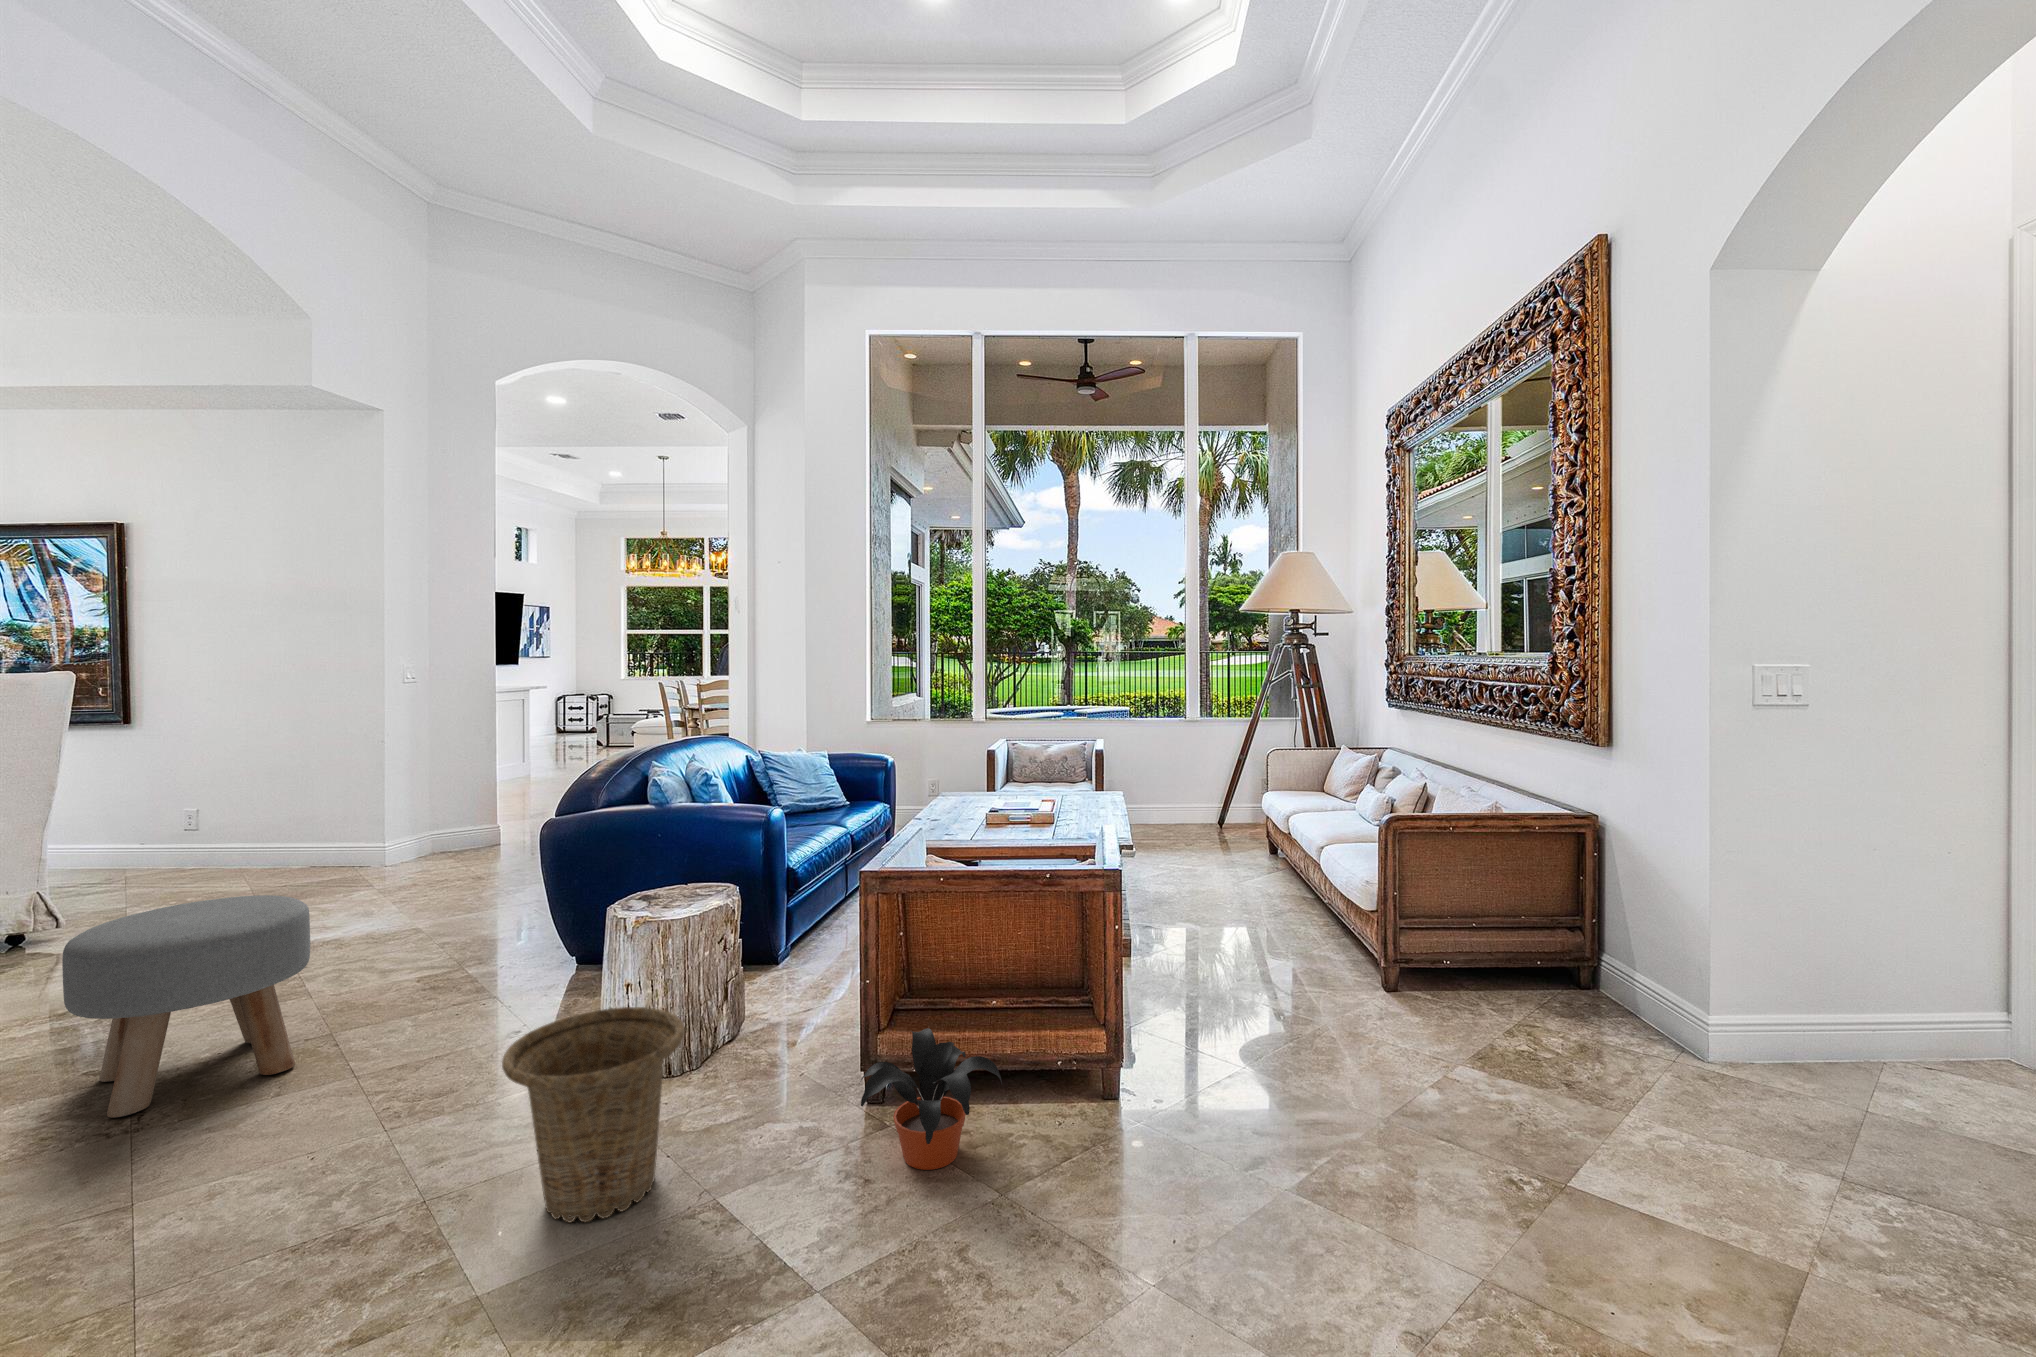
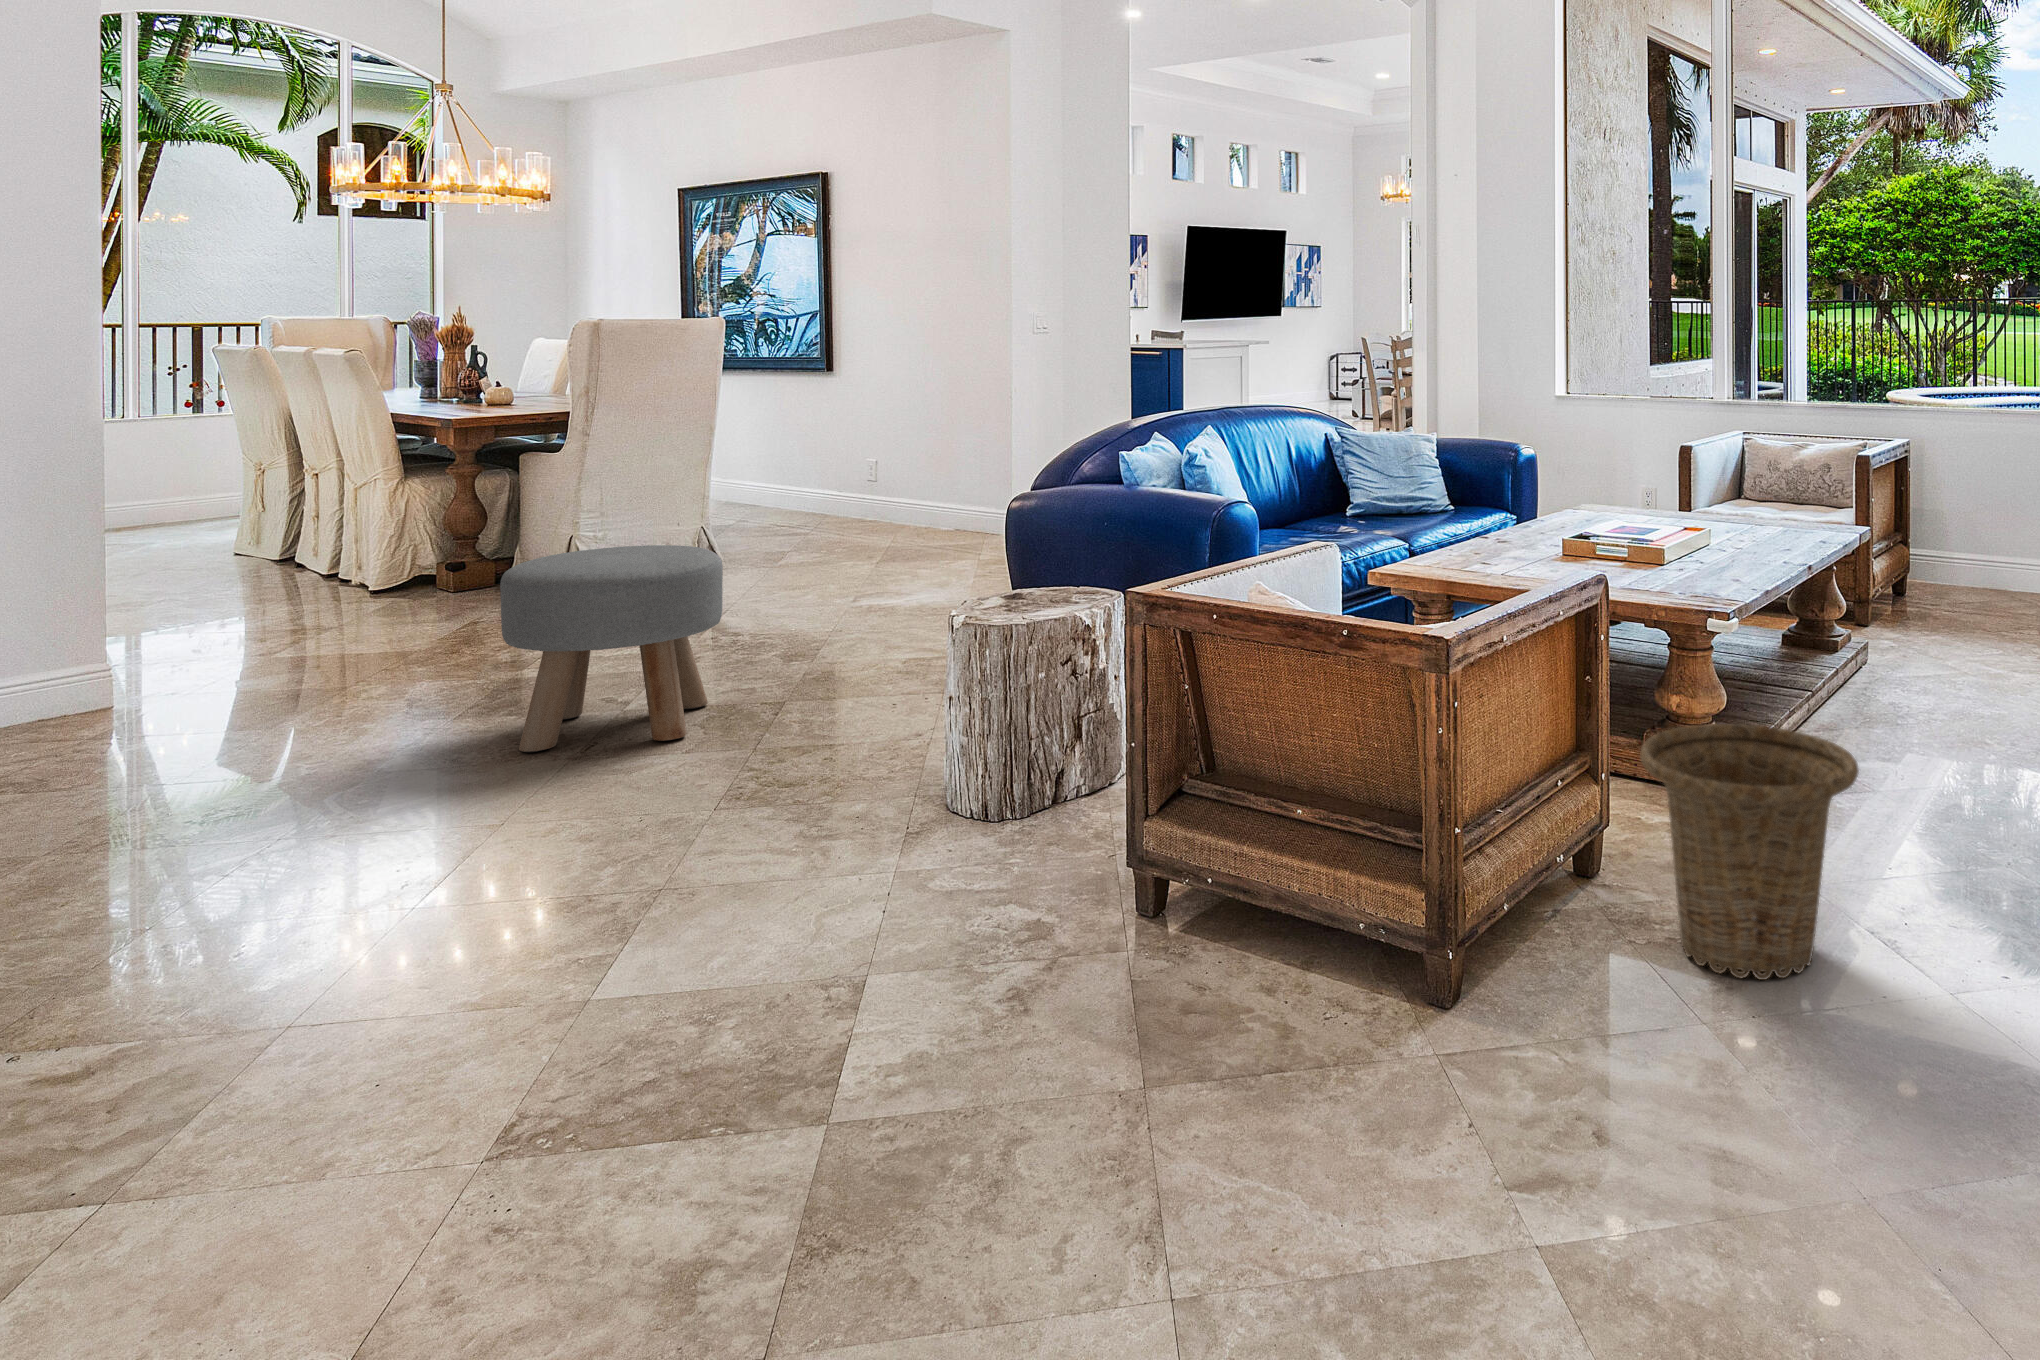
basket: present [502,1007,685,1223] -> present [1640,724,1859,980]
potted plant: present [861,1028,1001,1170] -> none [1005,815,1210,1012]

